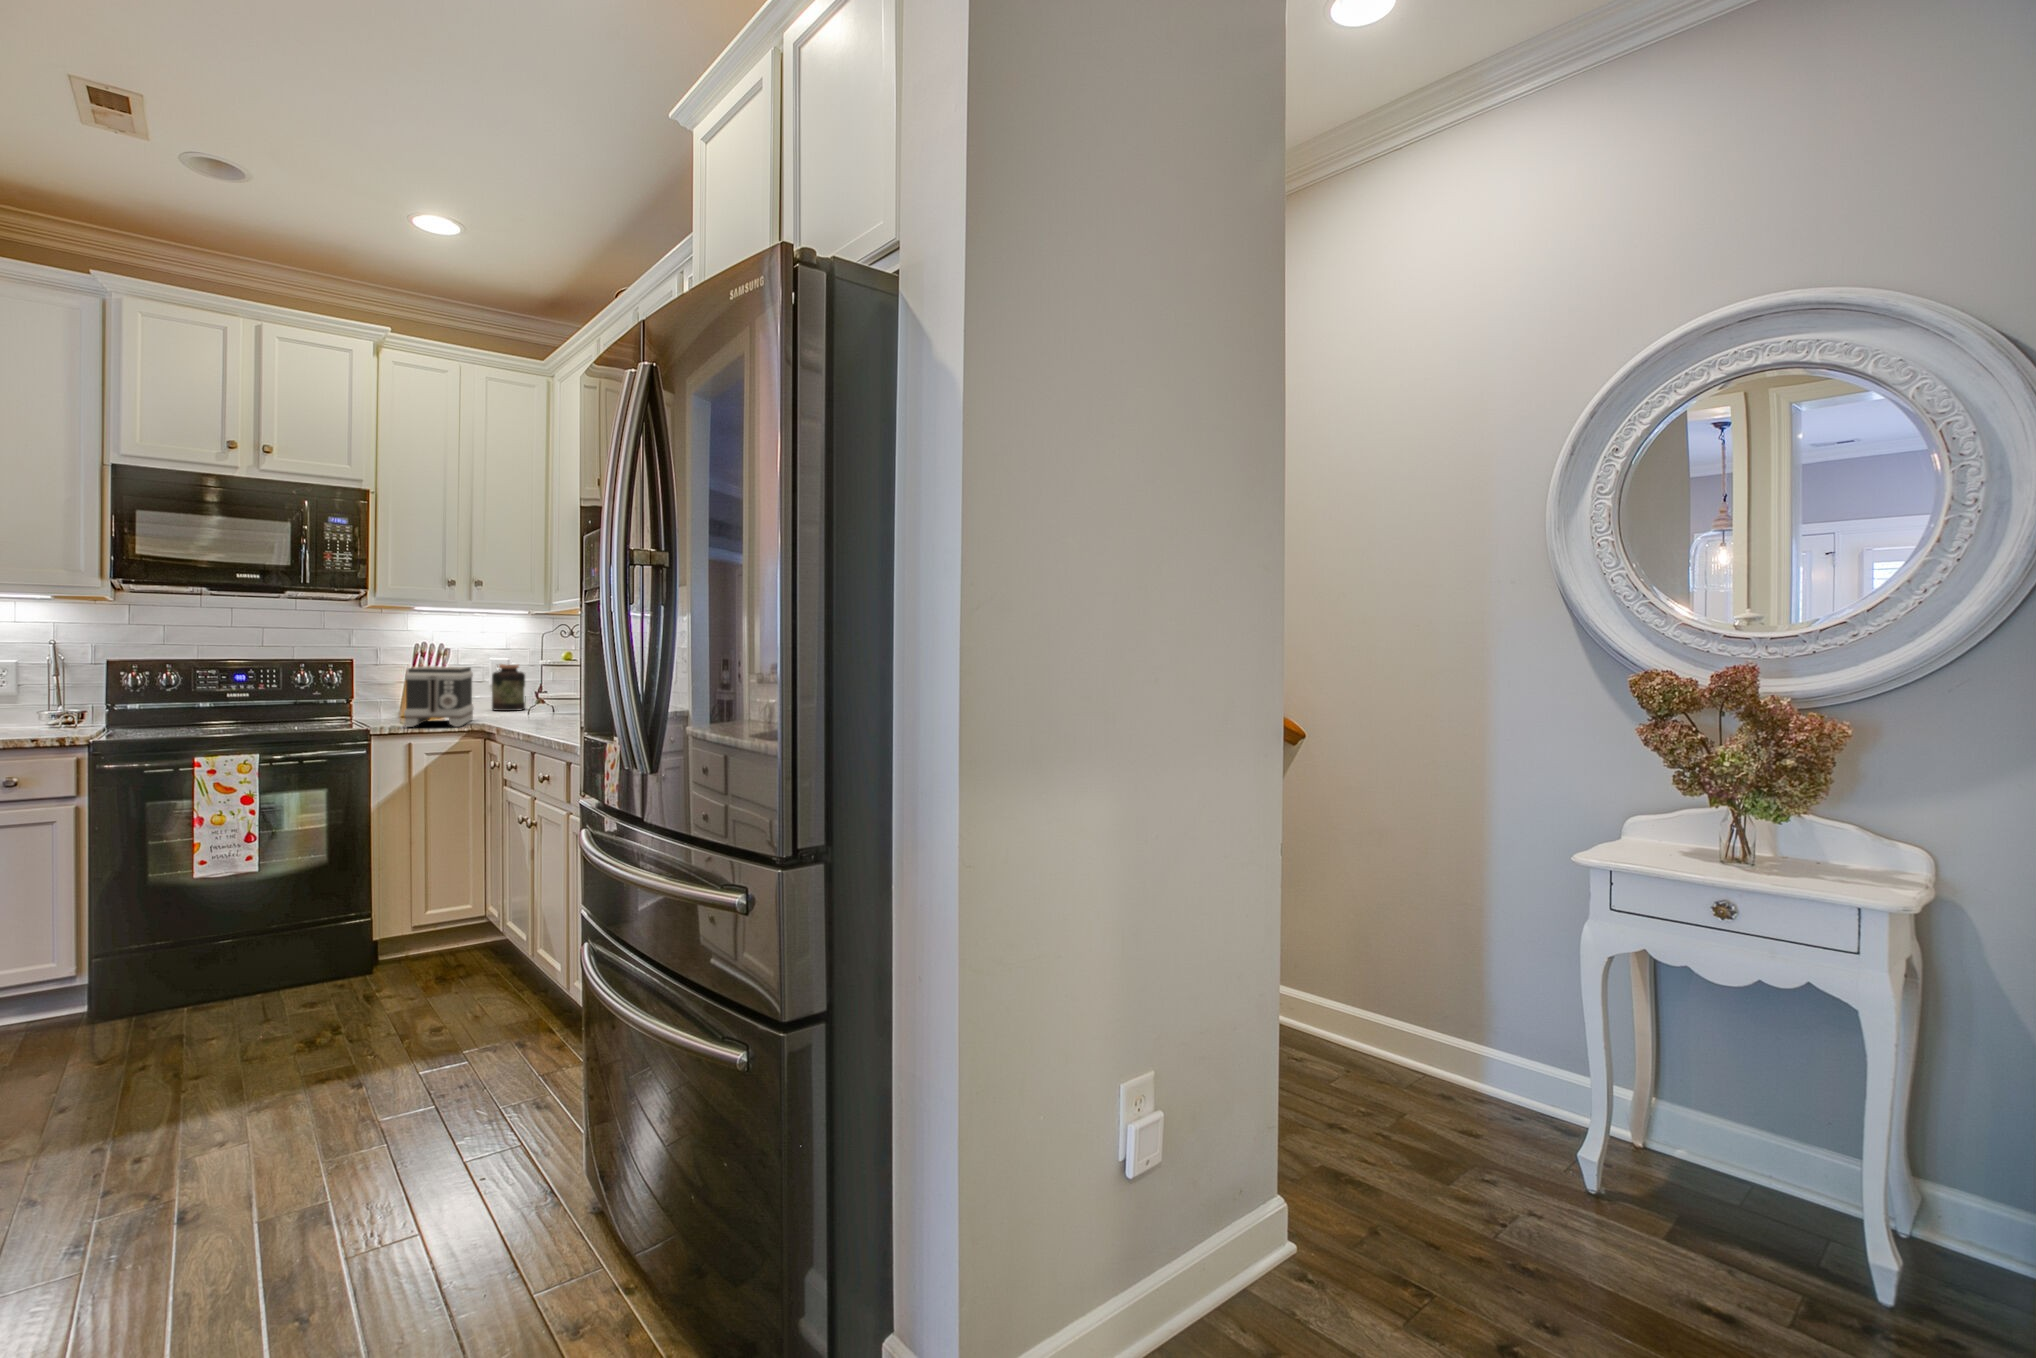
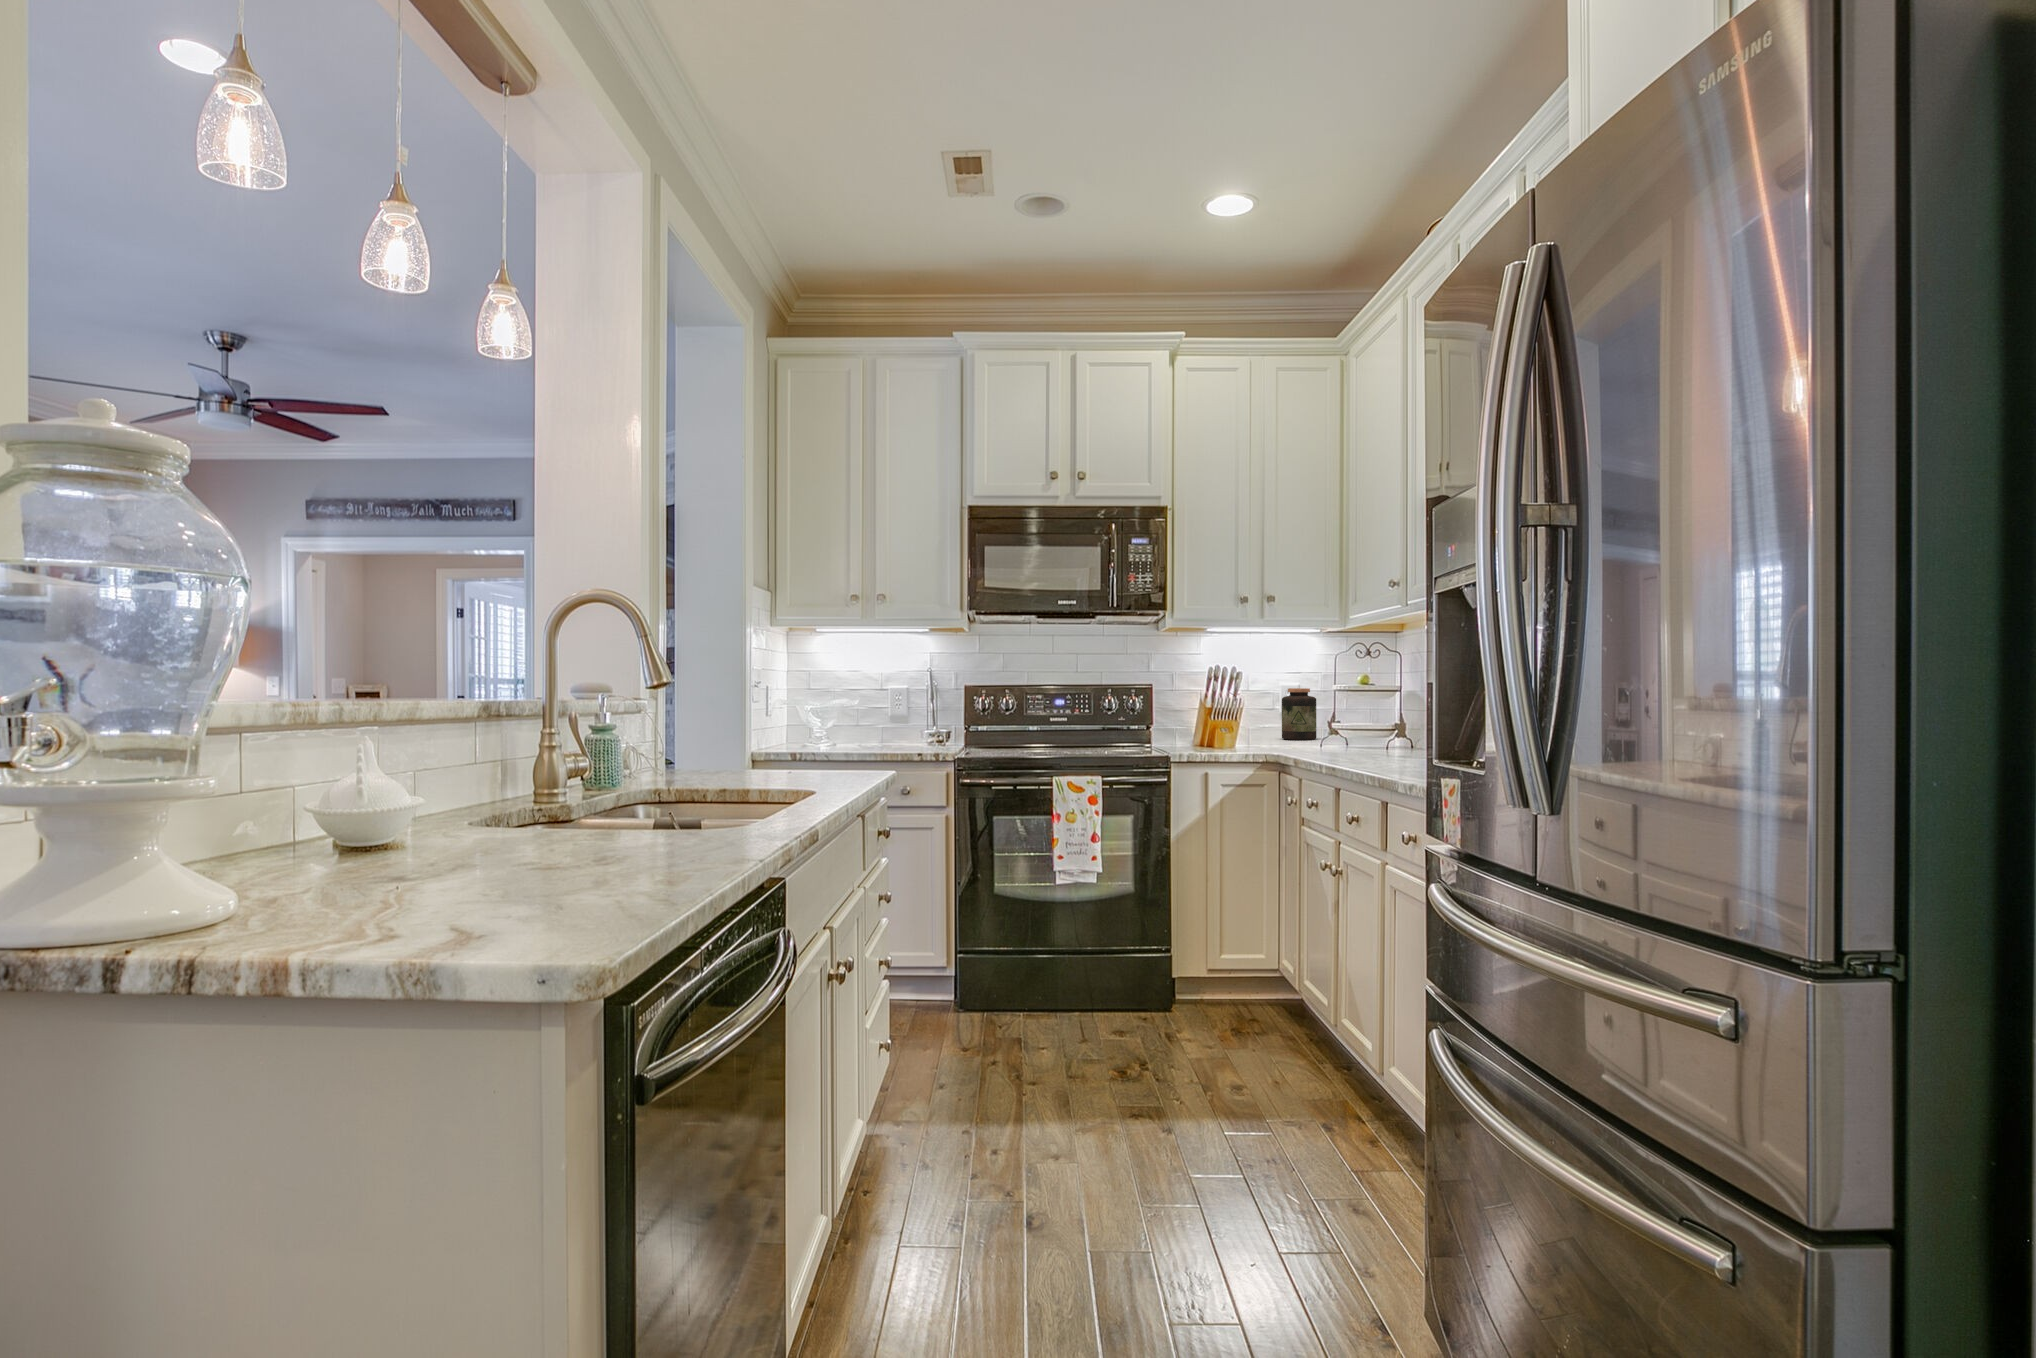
toaster: present [404,666,474,727] -> none [1199,689,1266,754]

